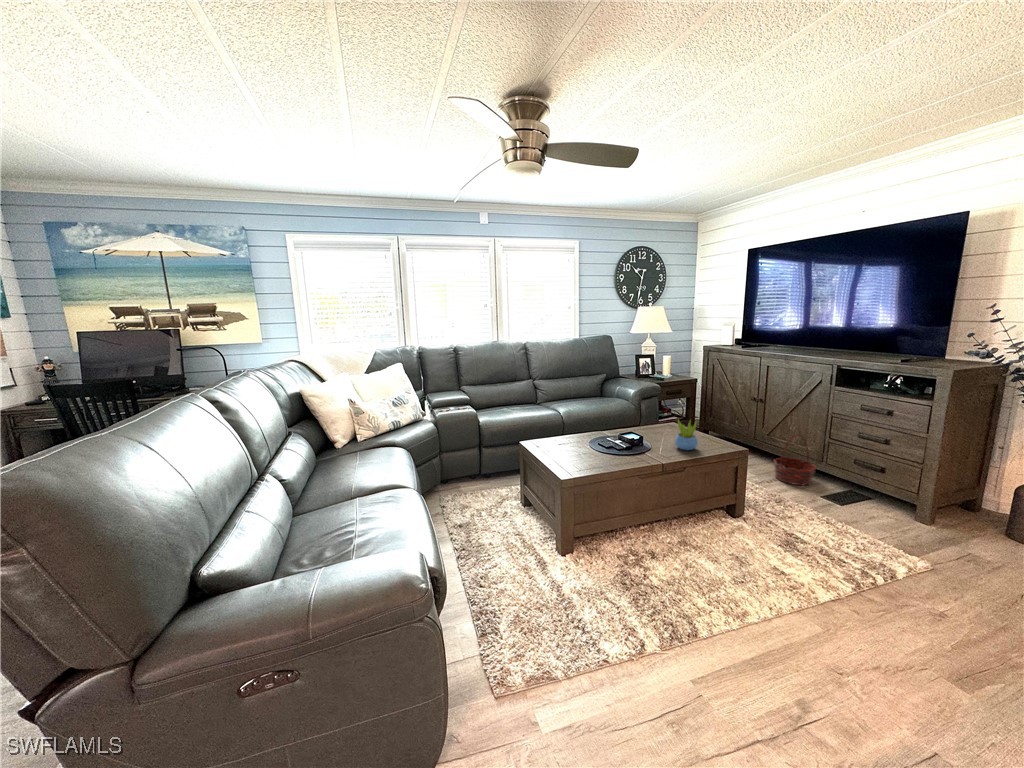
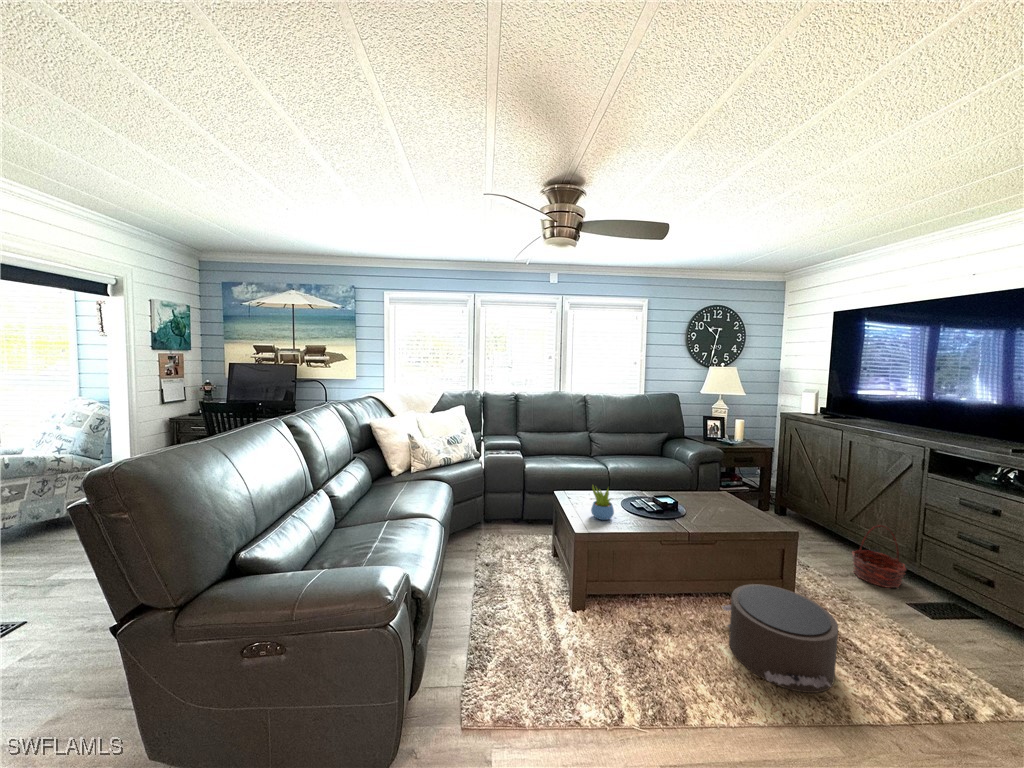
succulent plant: present [675,419,698,450] -> present [591,486,614,520]
pouf: none [692,500,803,586] -> present [722,584,838,693]

